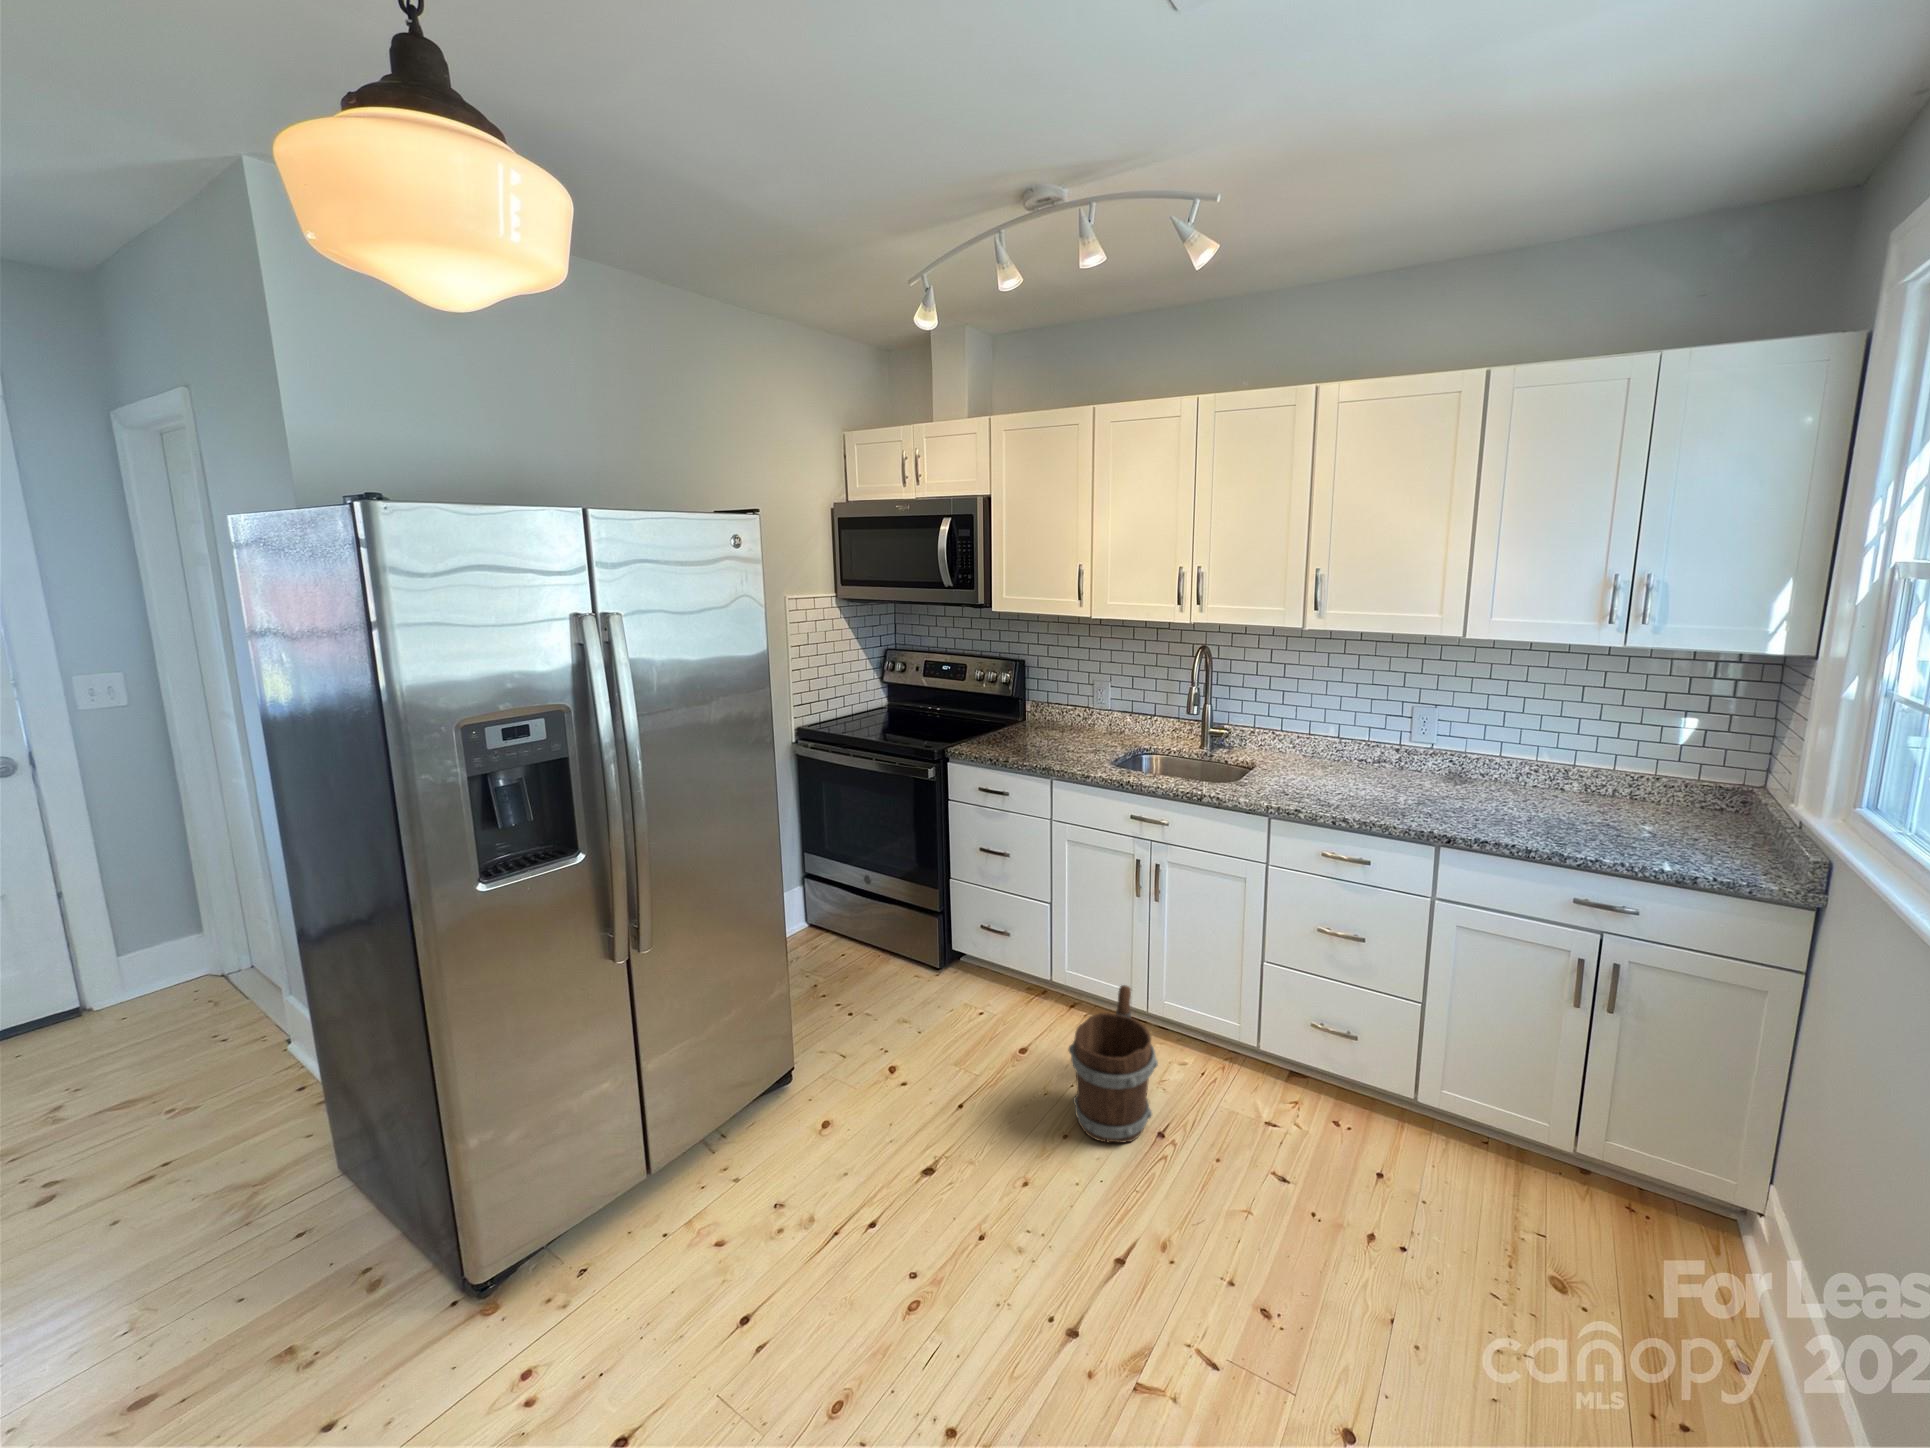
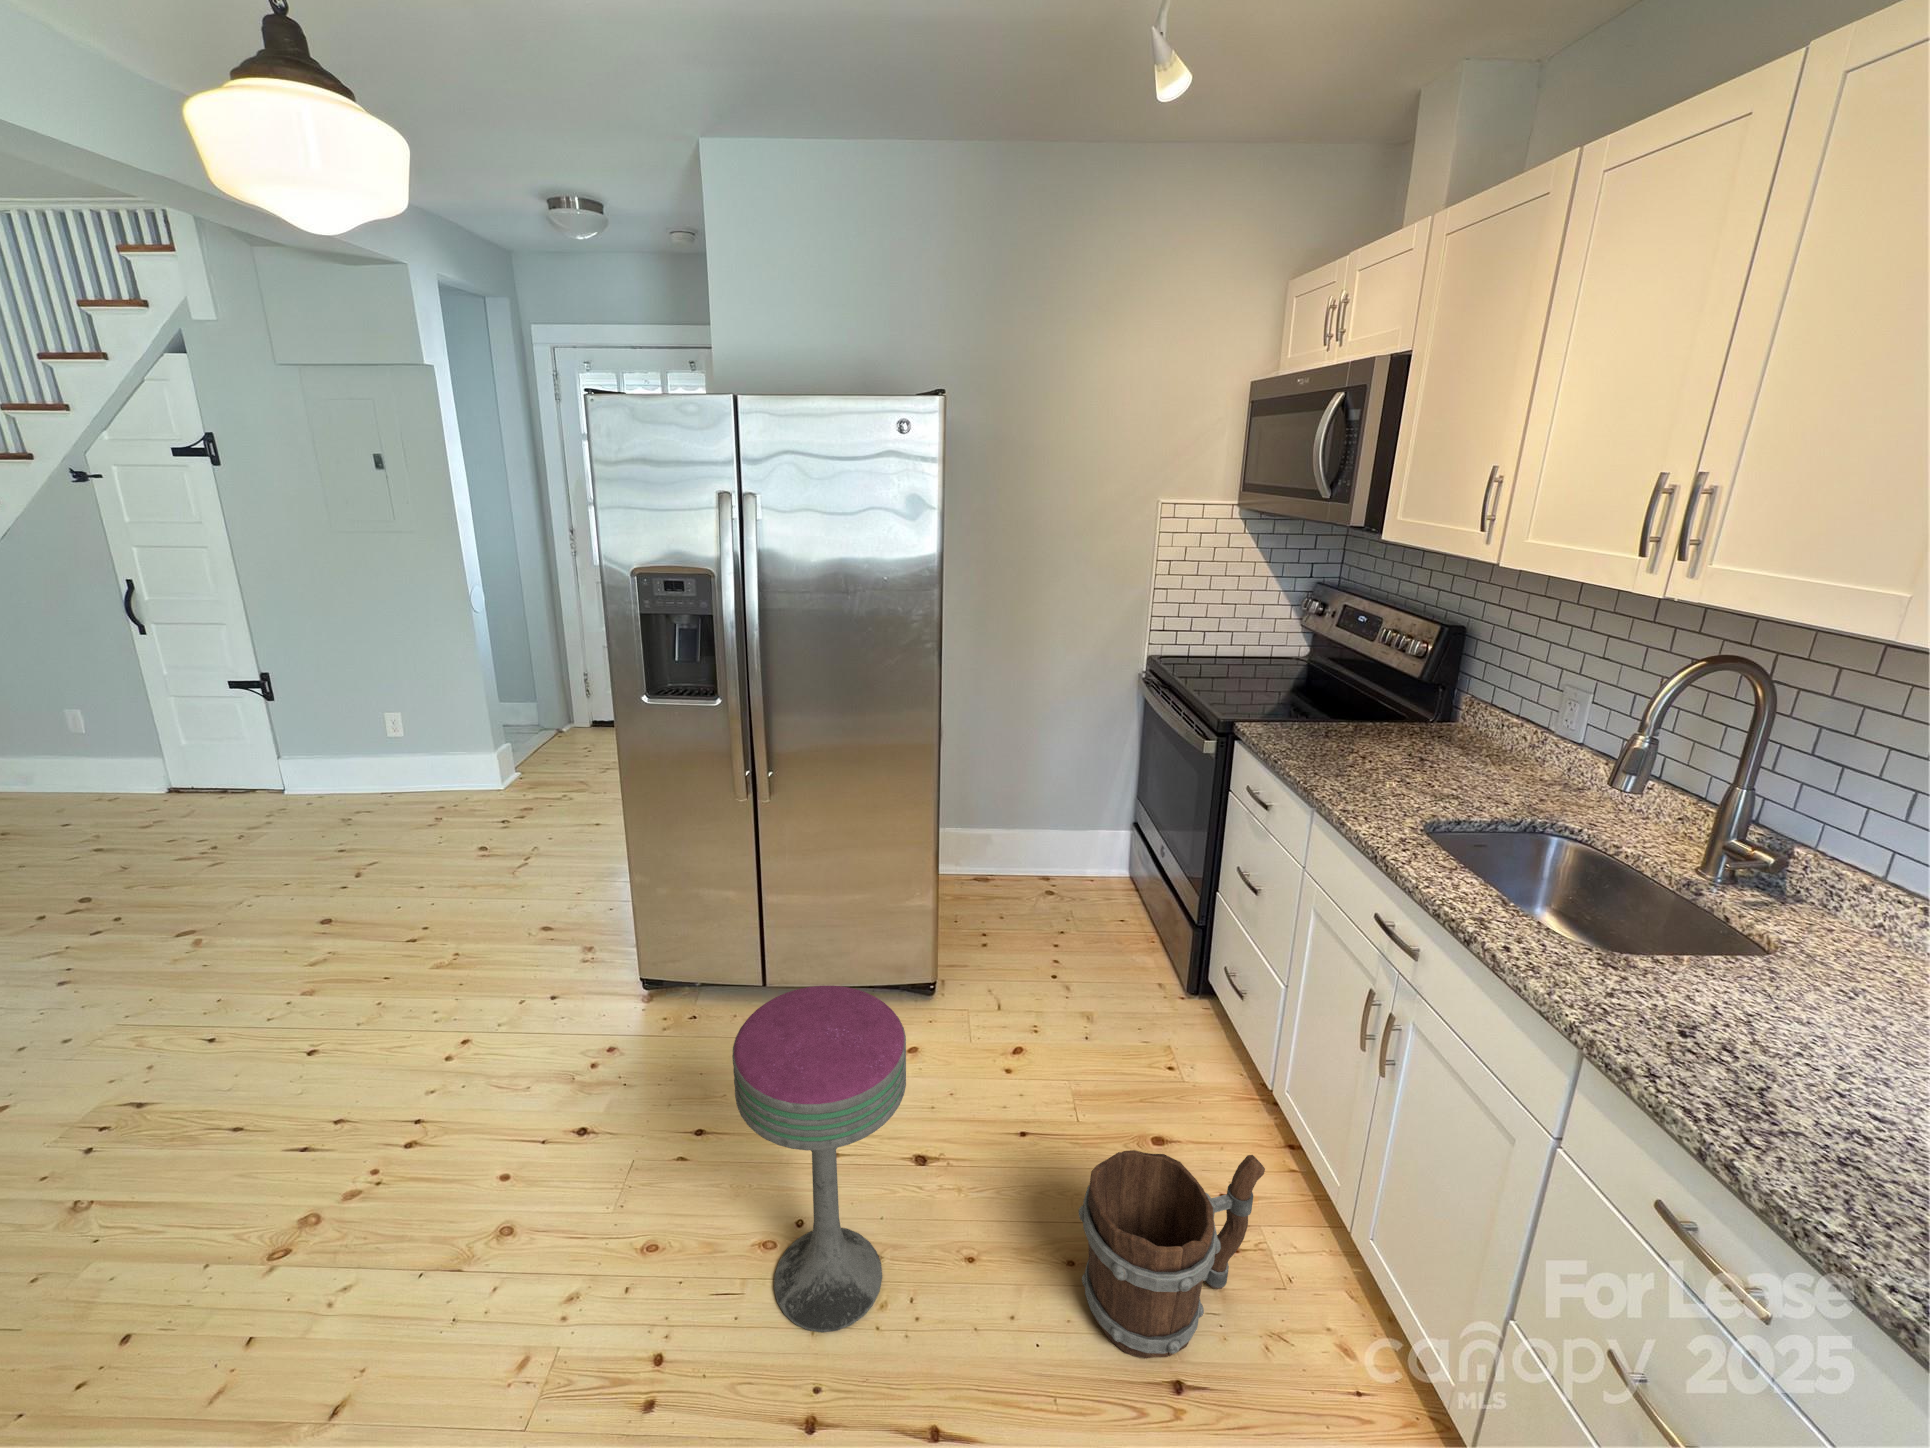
bar stool: none [898,1008,1044,1320] -> present [732,986,906,1332]

